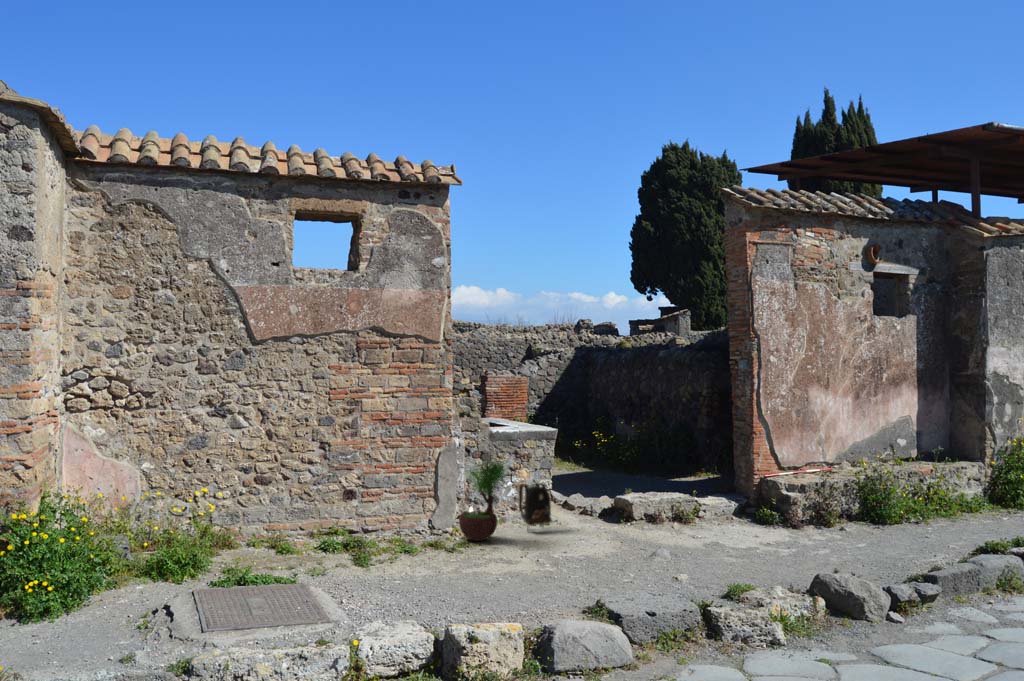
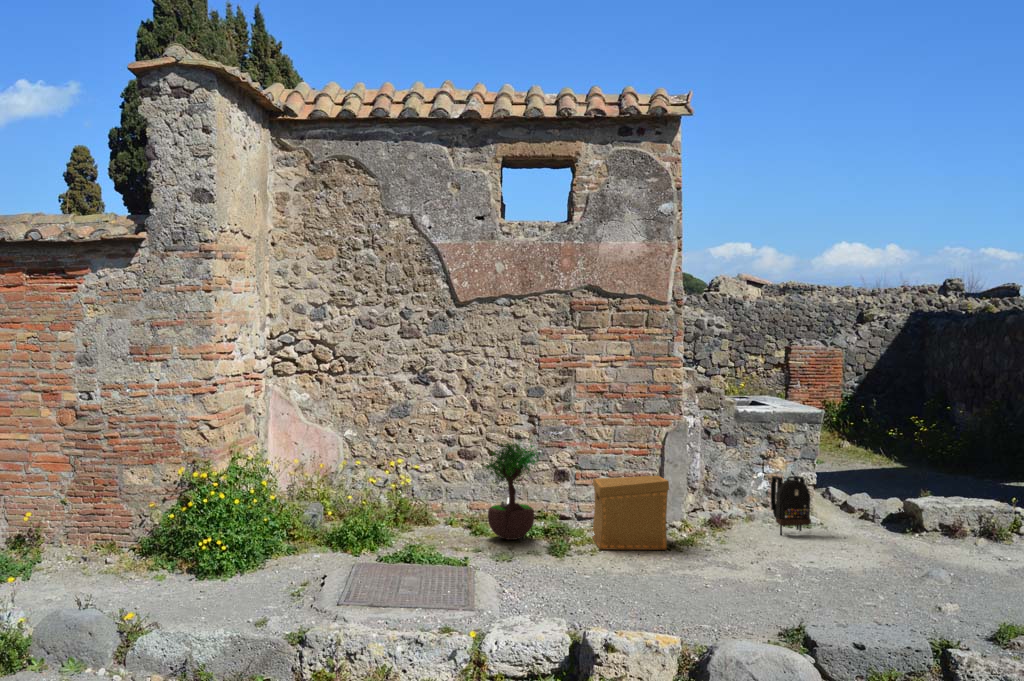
potted tree: present [459,457,508,541] -> present [483,440,538,540]
cardboard box: none [377,489,449,558] -> present [592,476,669,550]

